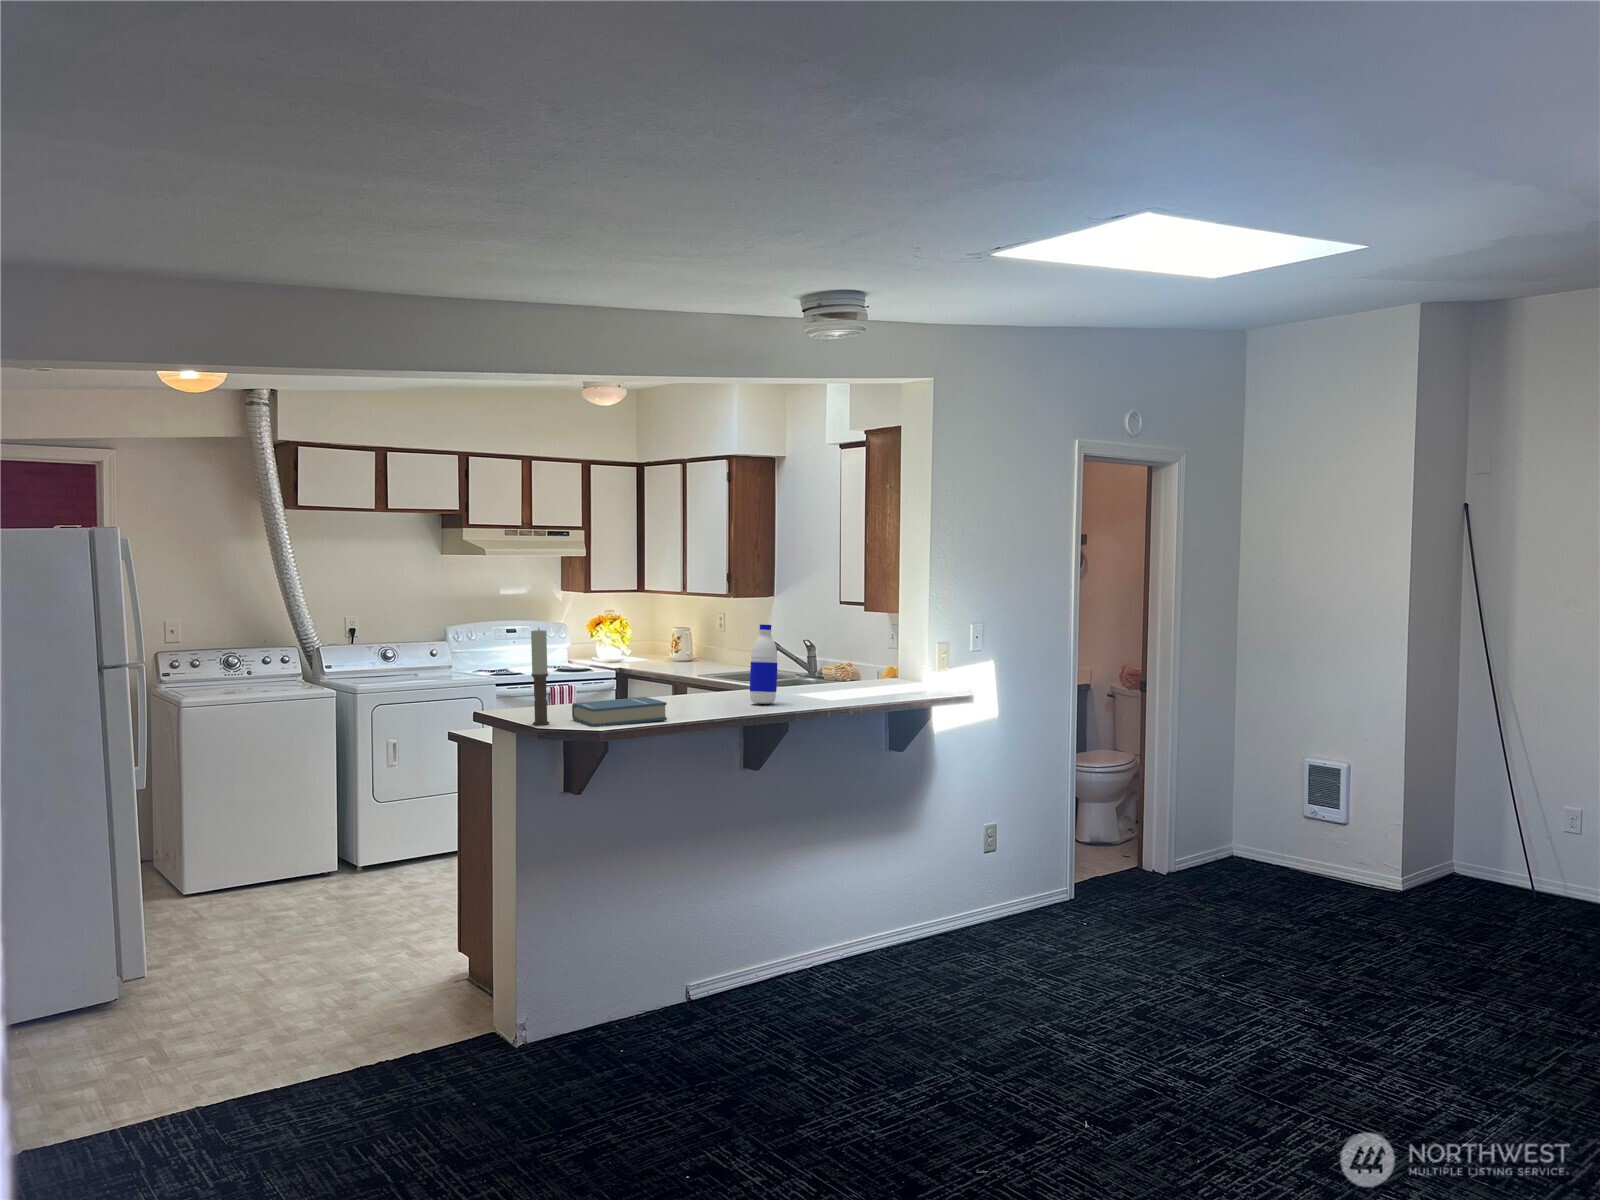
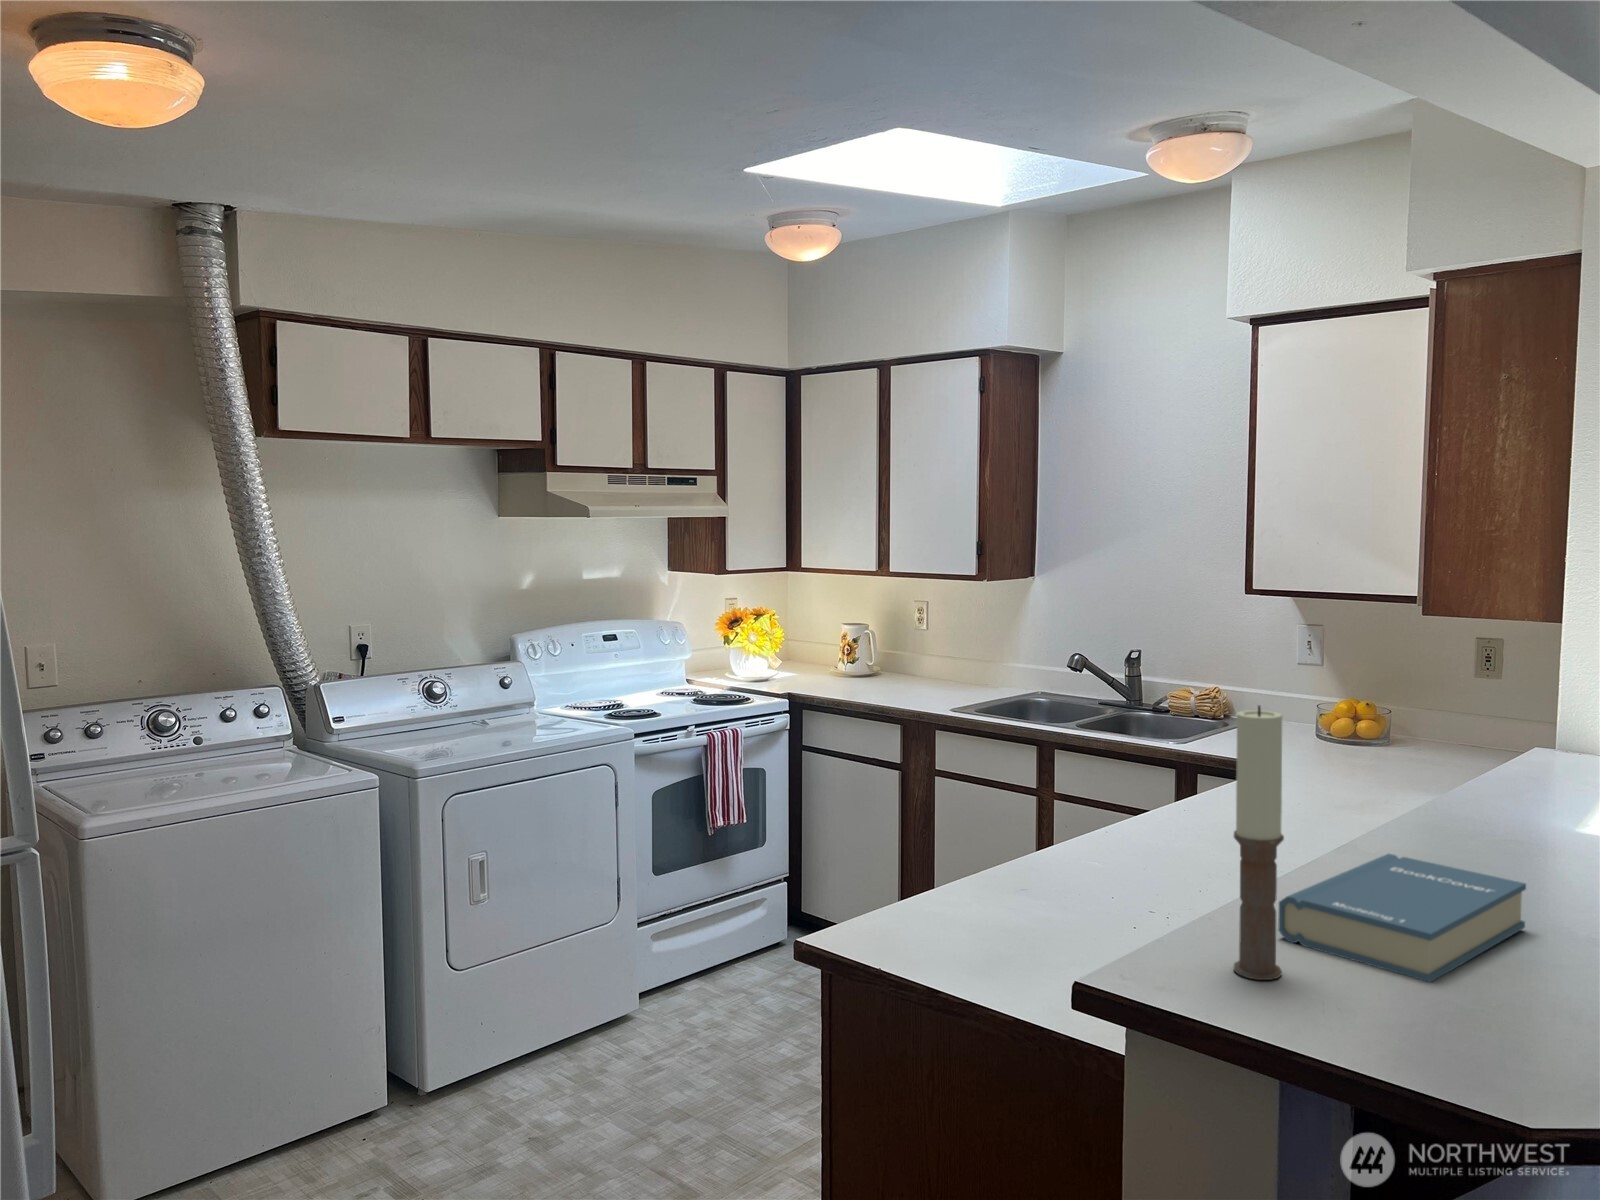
water bottle: present [750,624,778,704] -> none [1459,653,1527,828]

